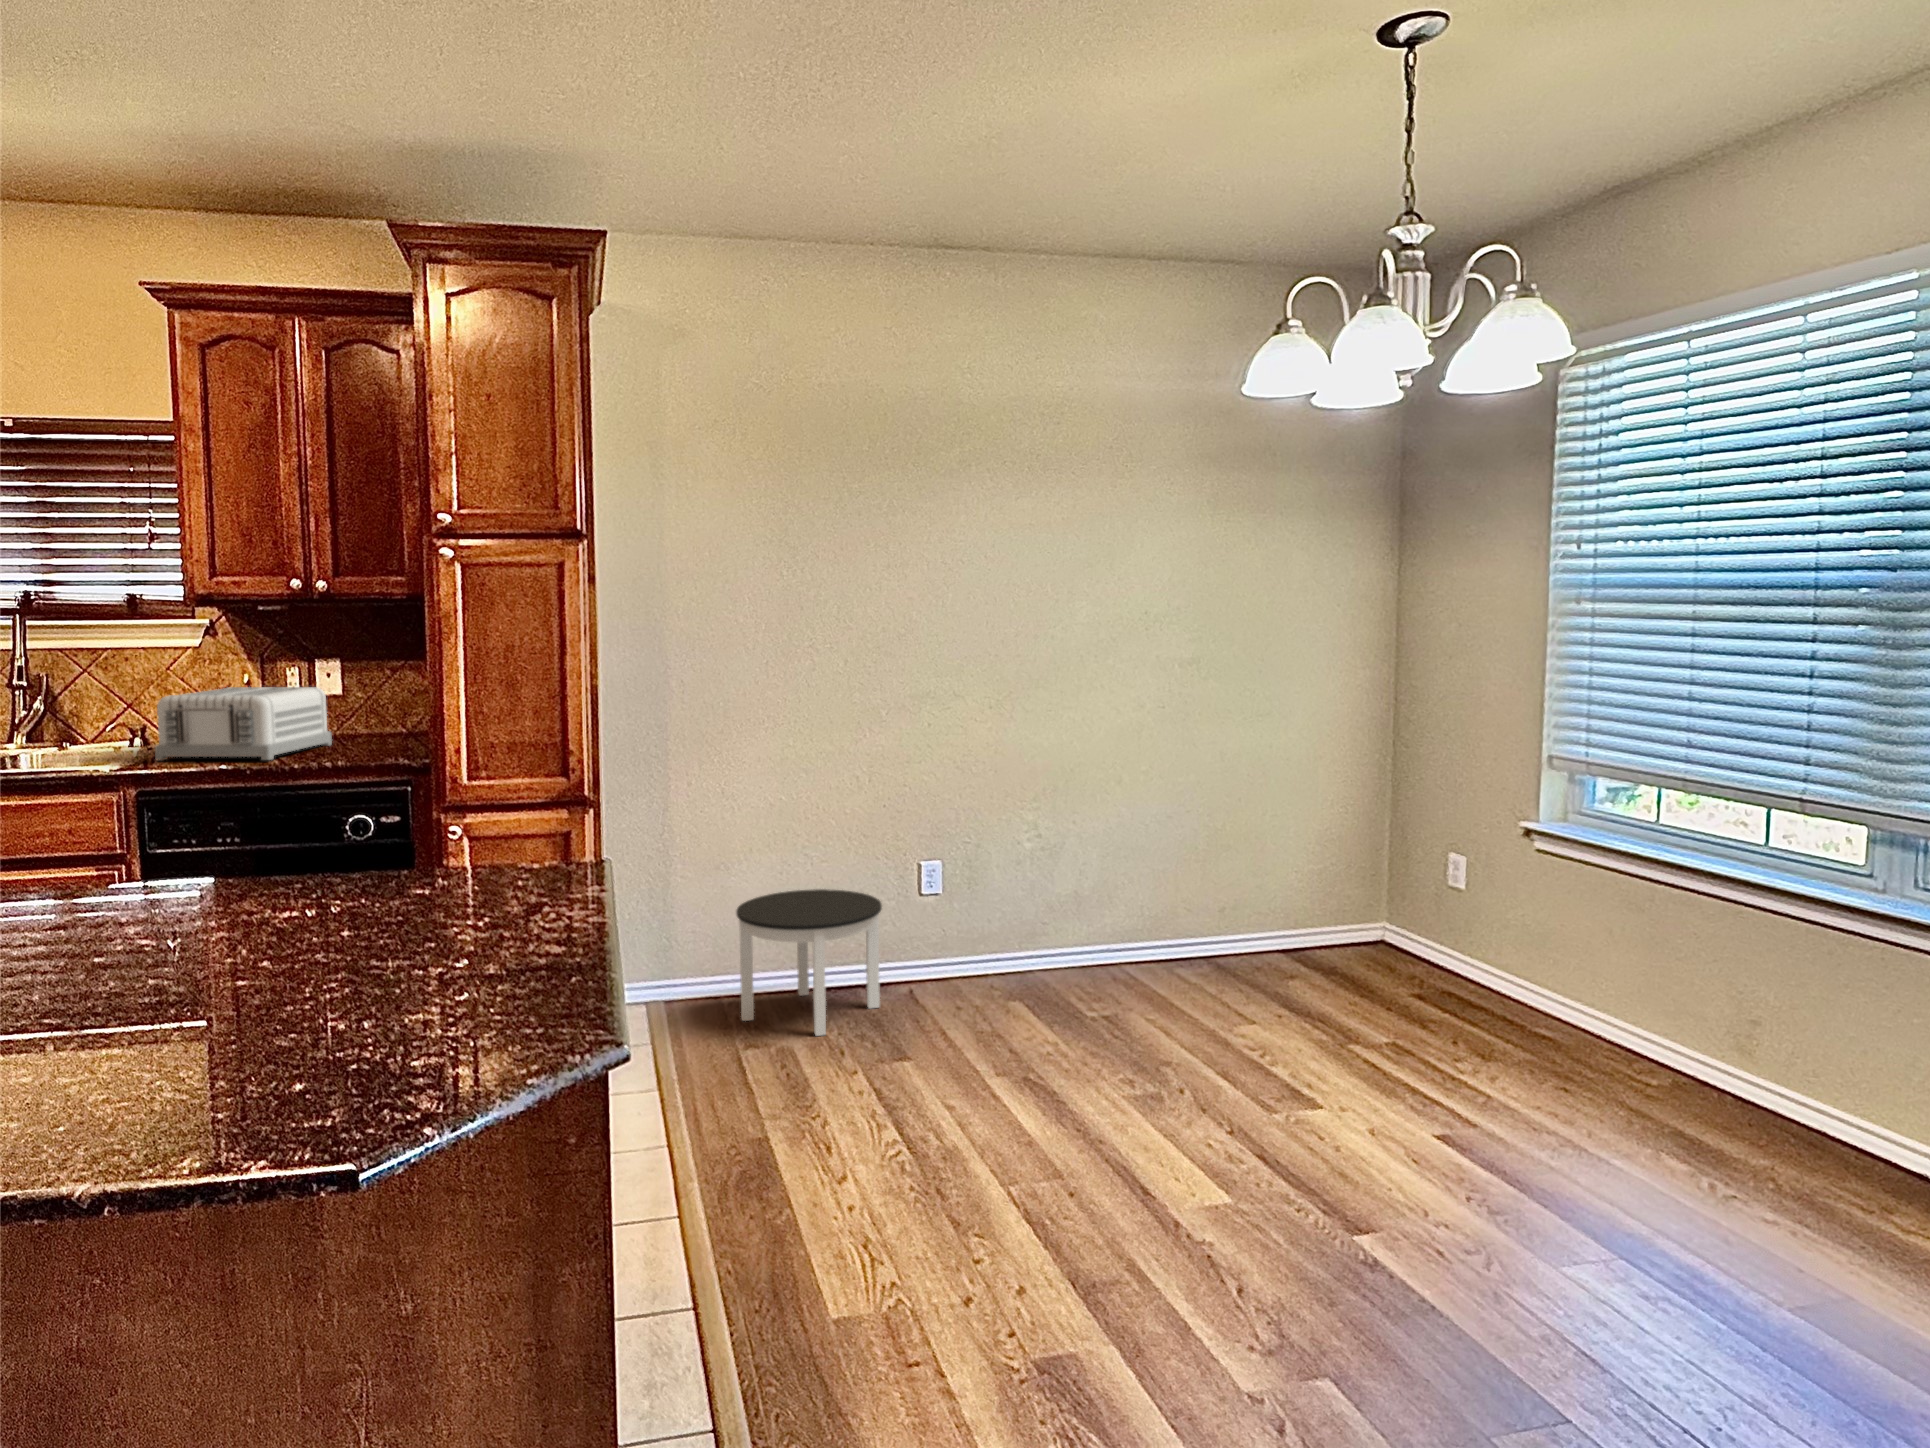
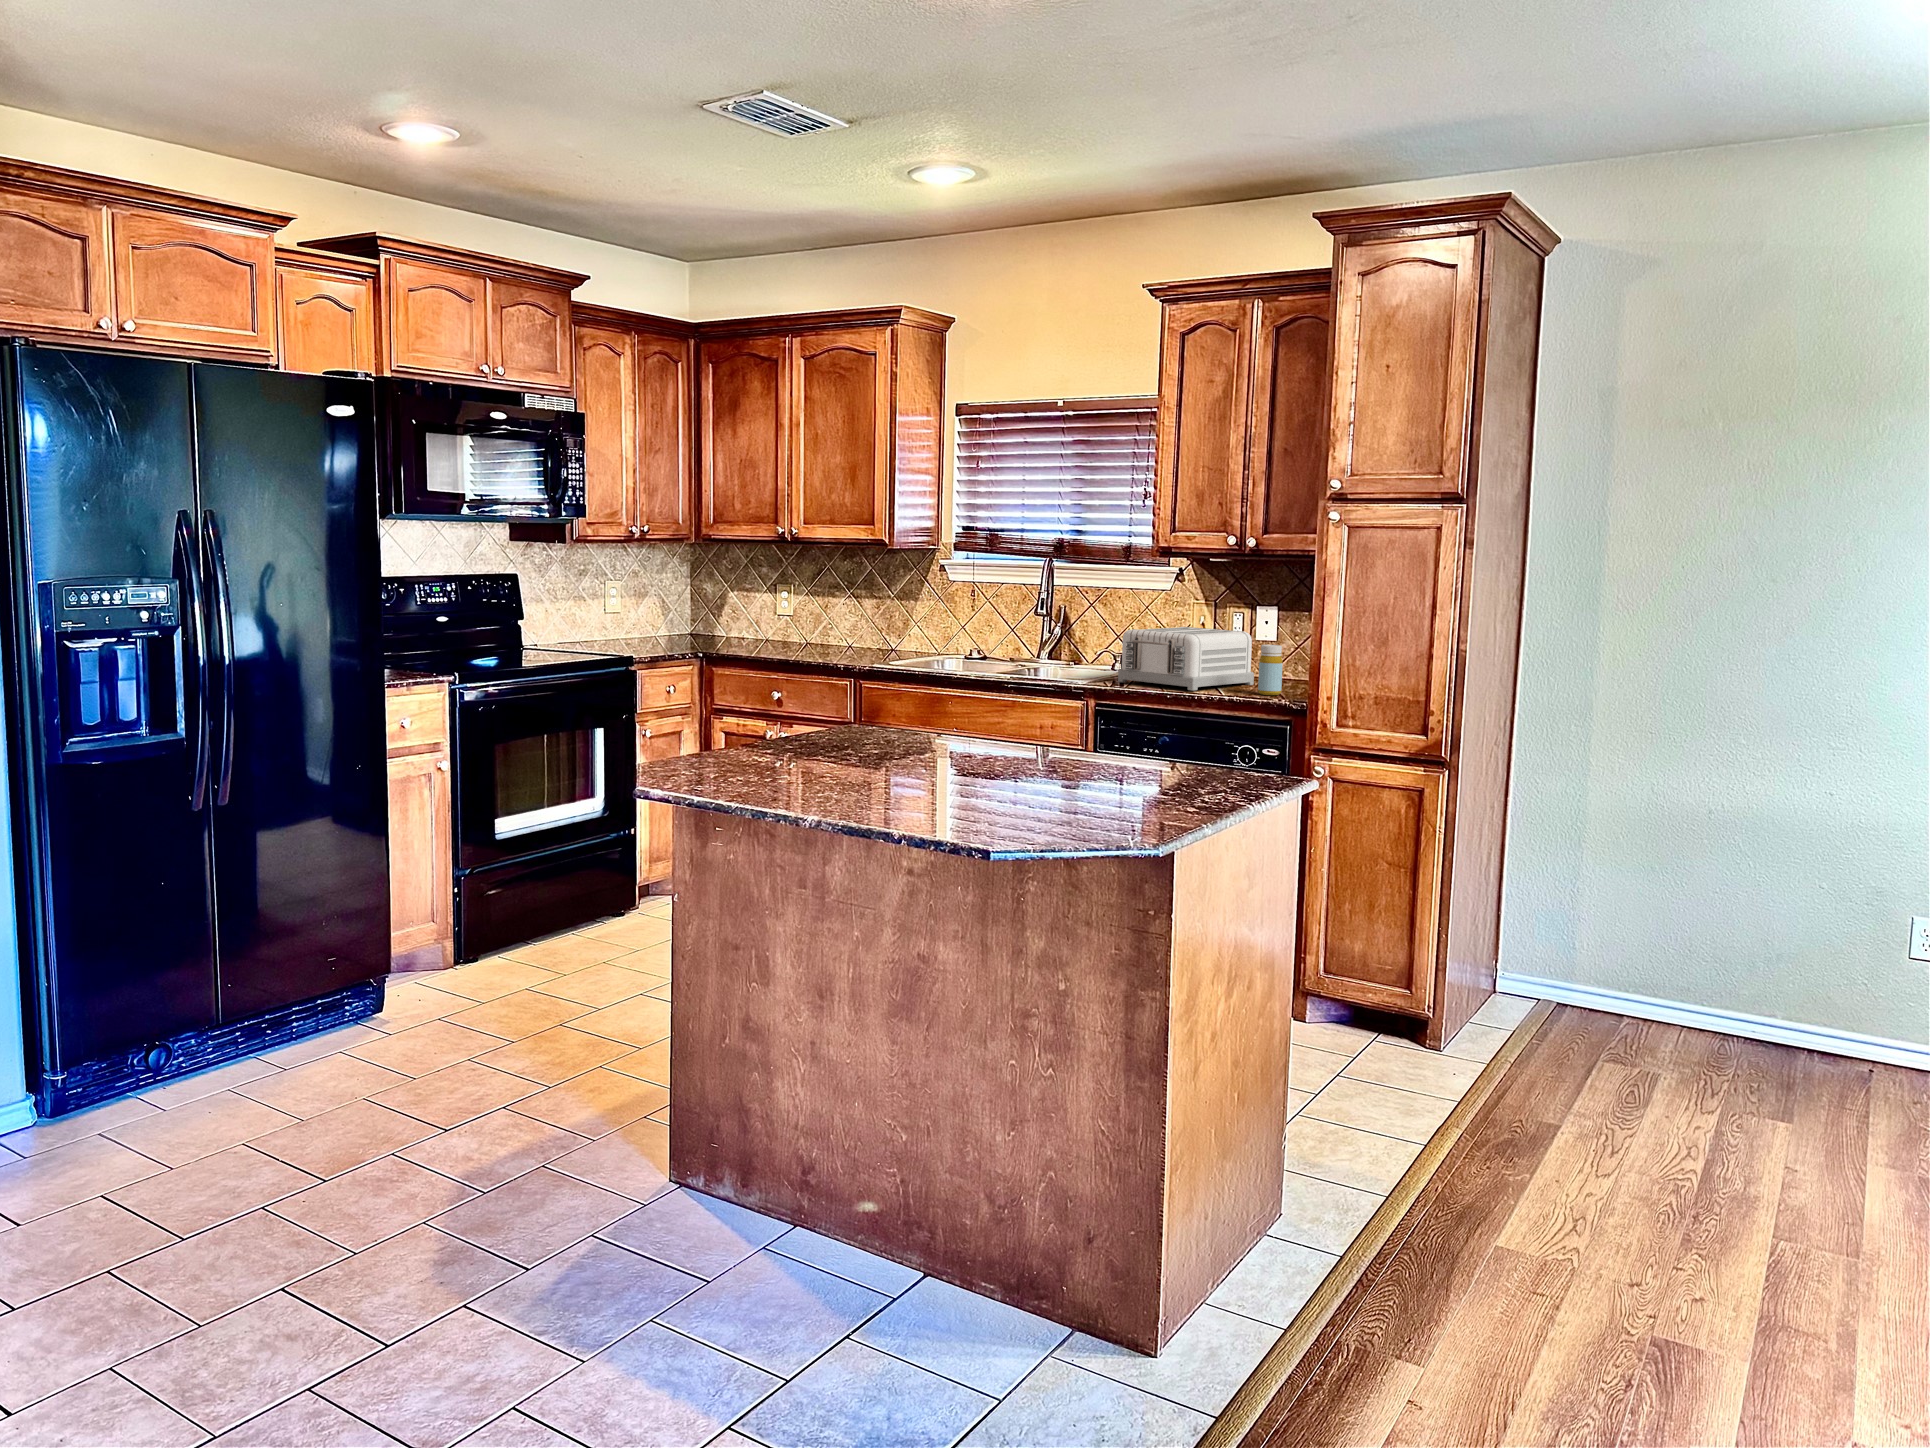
bottle: none [349,699,379,755] -> present [1258,645,1283,695]
round table: present [736,889,882,1036] -> none [1609,900,1793,1060]

